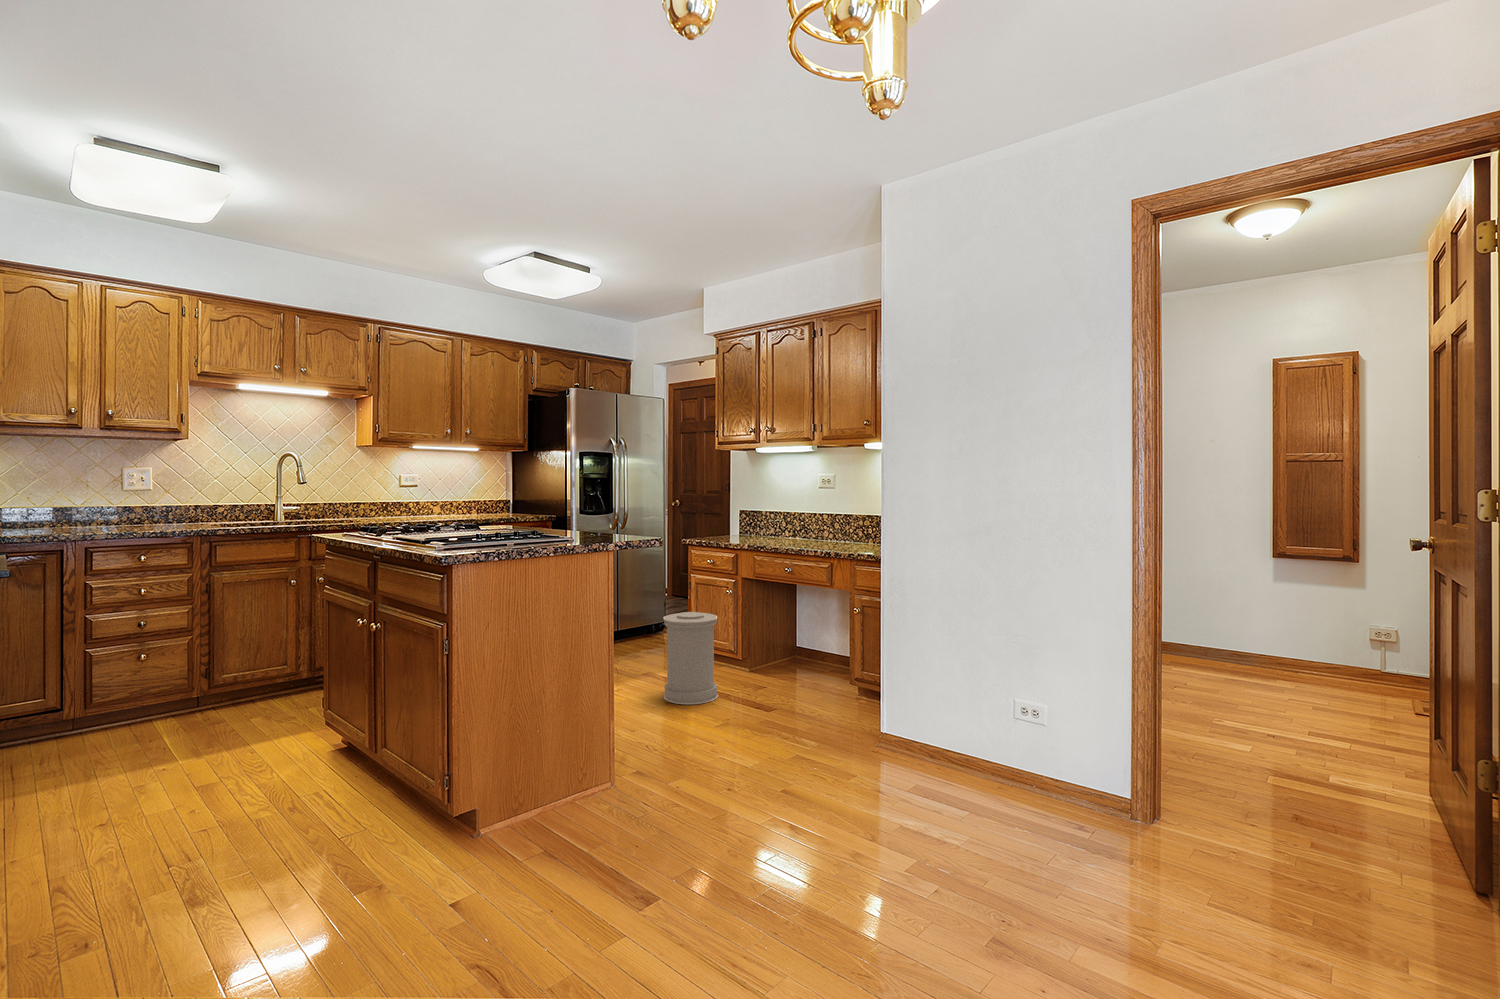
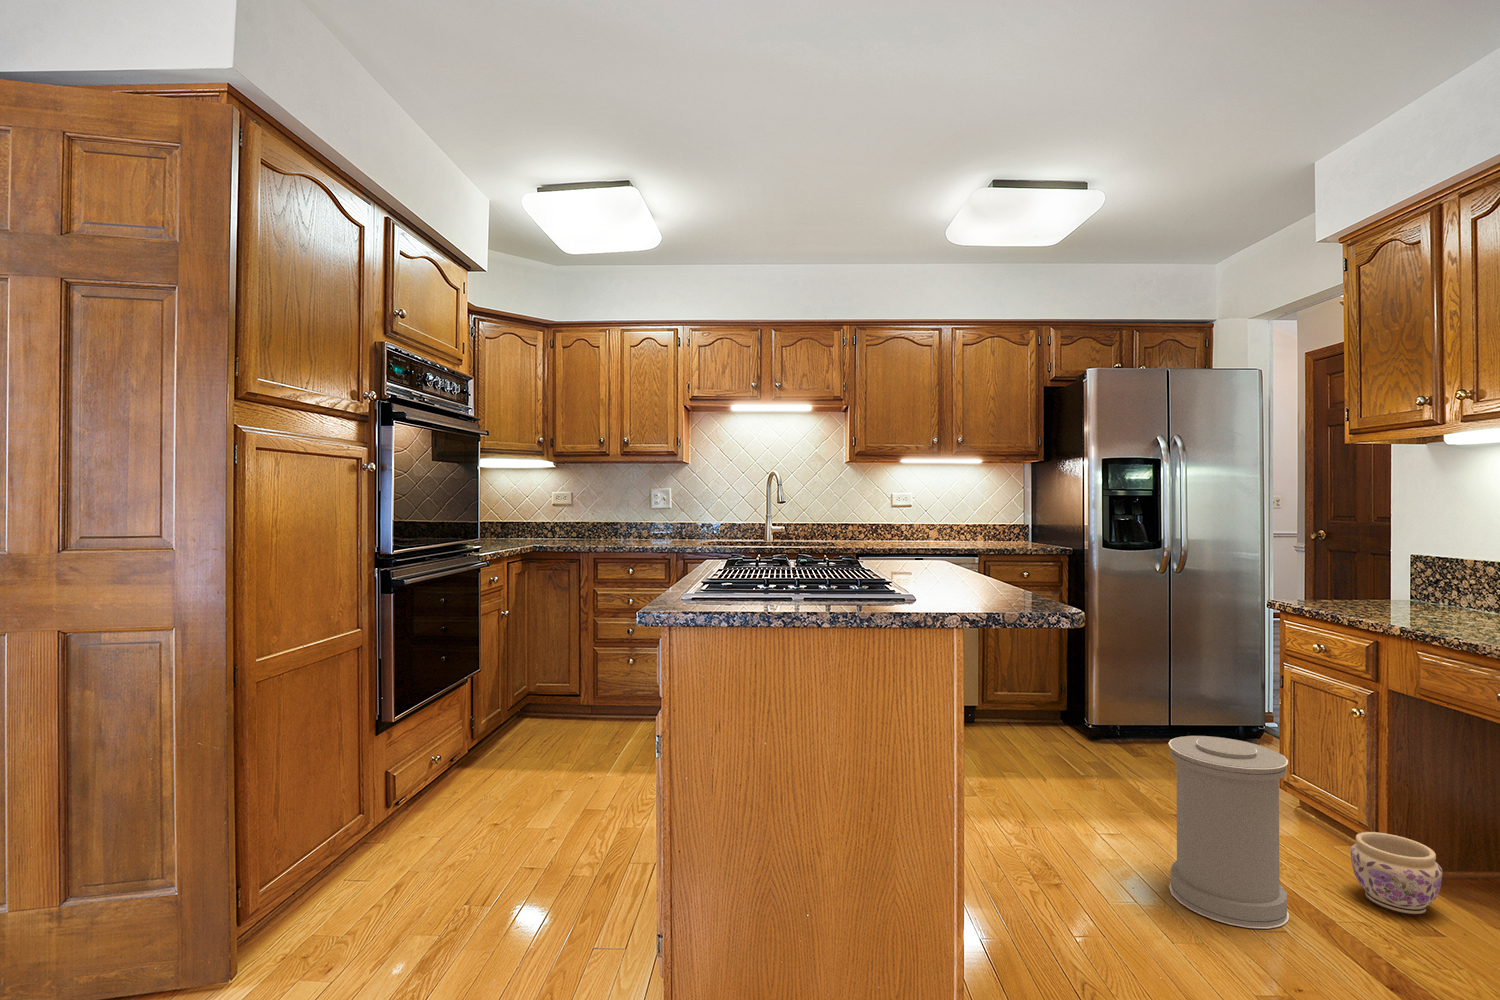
planter: none [733,648,767,682] -> present [1350,832,1442,916]

